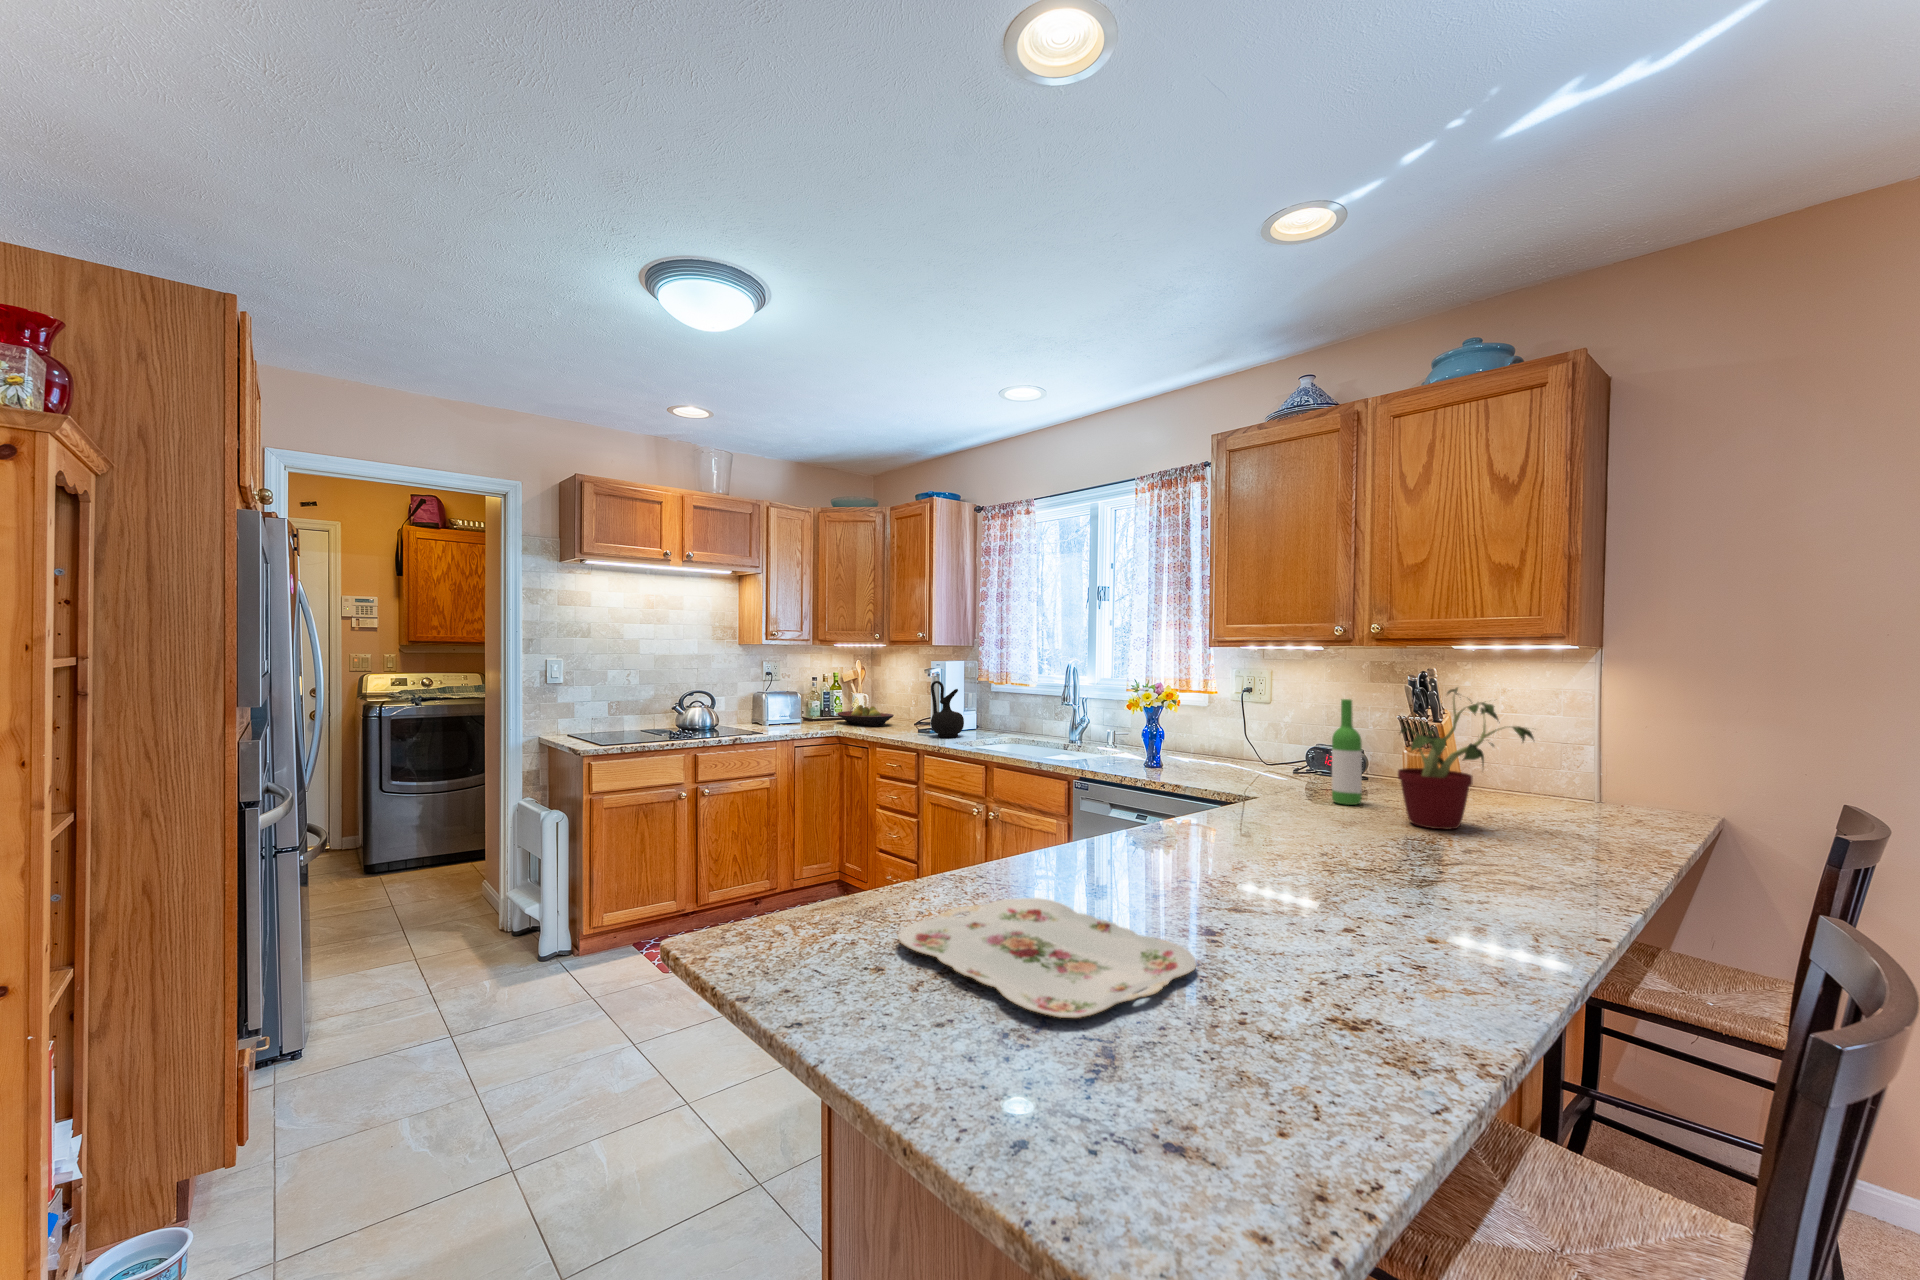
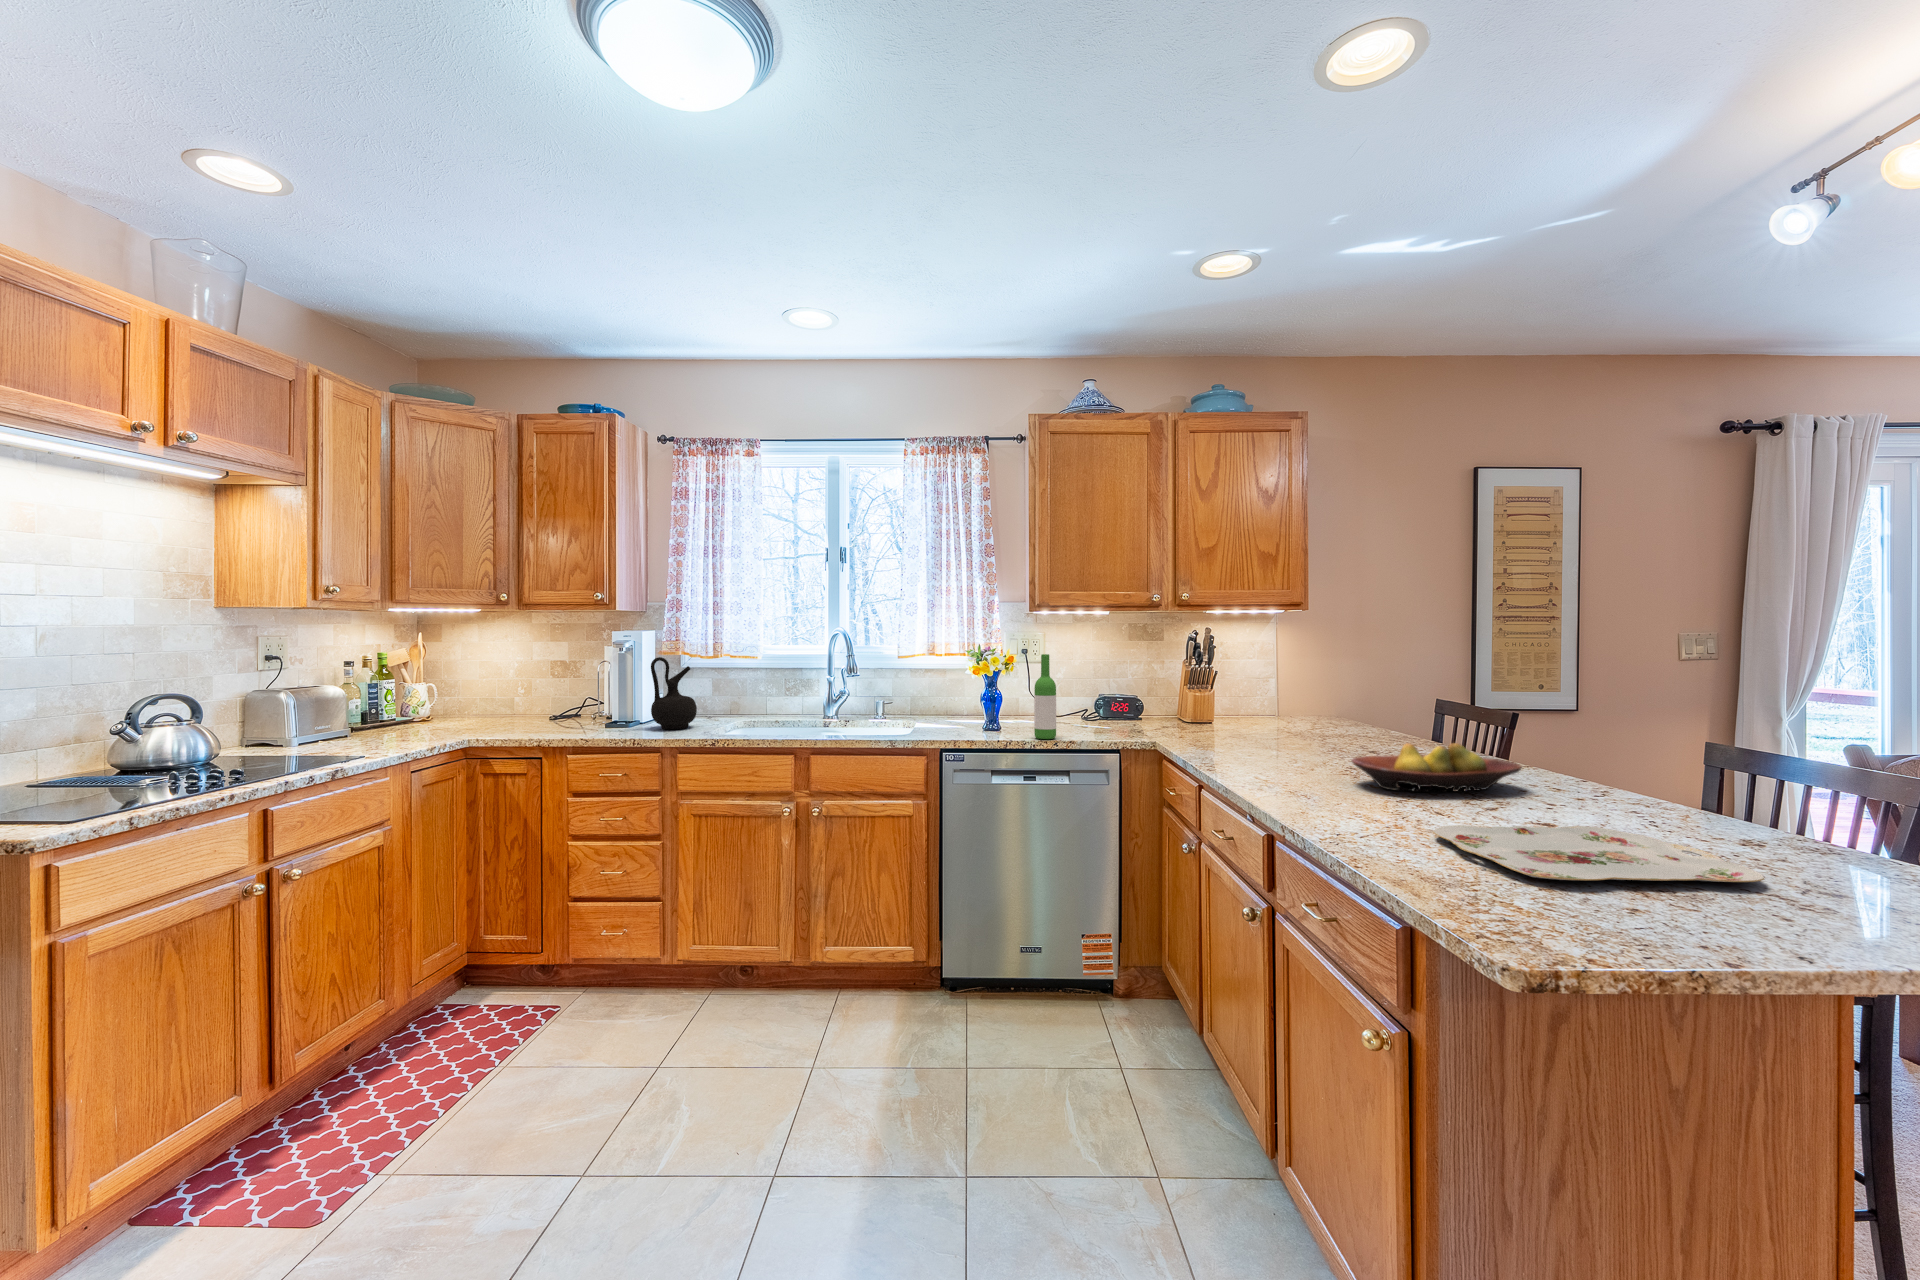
potted plant: present [1398,688,1534,829] -> none [1253,638,1339,740]
wine bottle: present [1332,699,1362,805] -> present [1034,654,1056,739]
fruit bowl: present [837,705,894,726] -> present [1352,743,1522,792]

